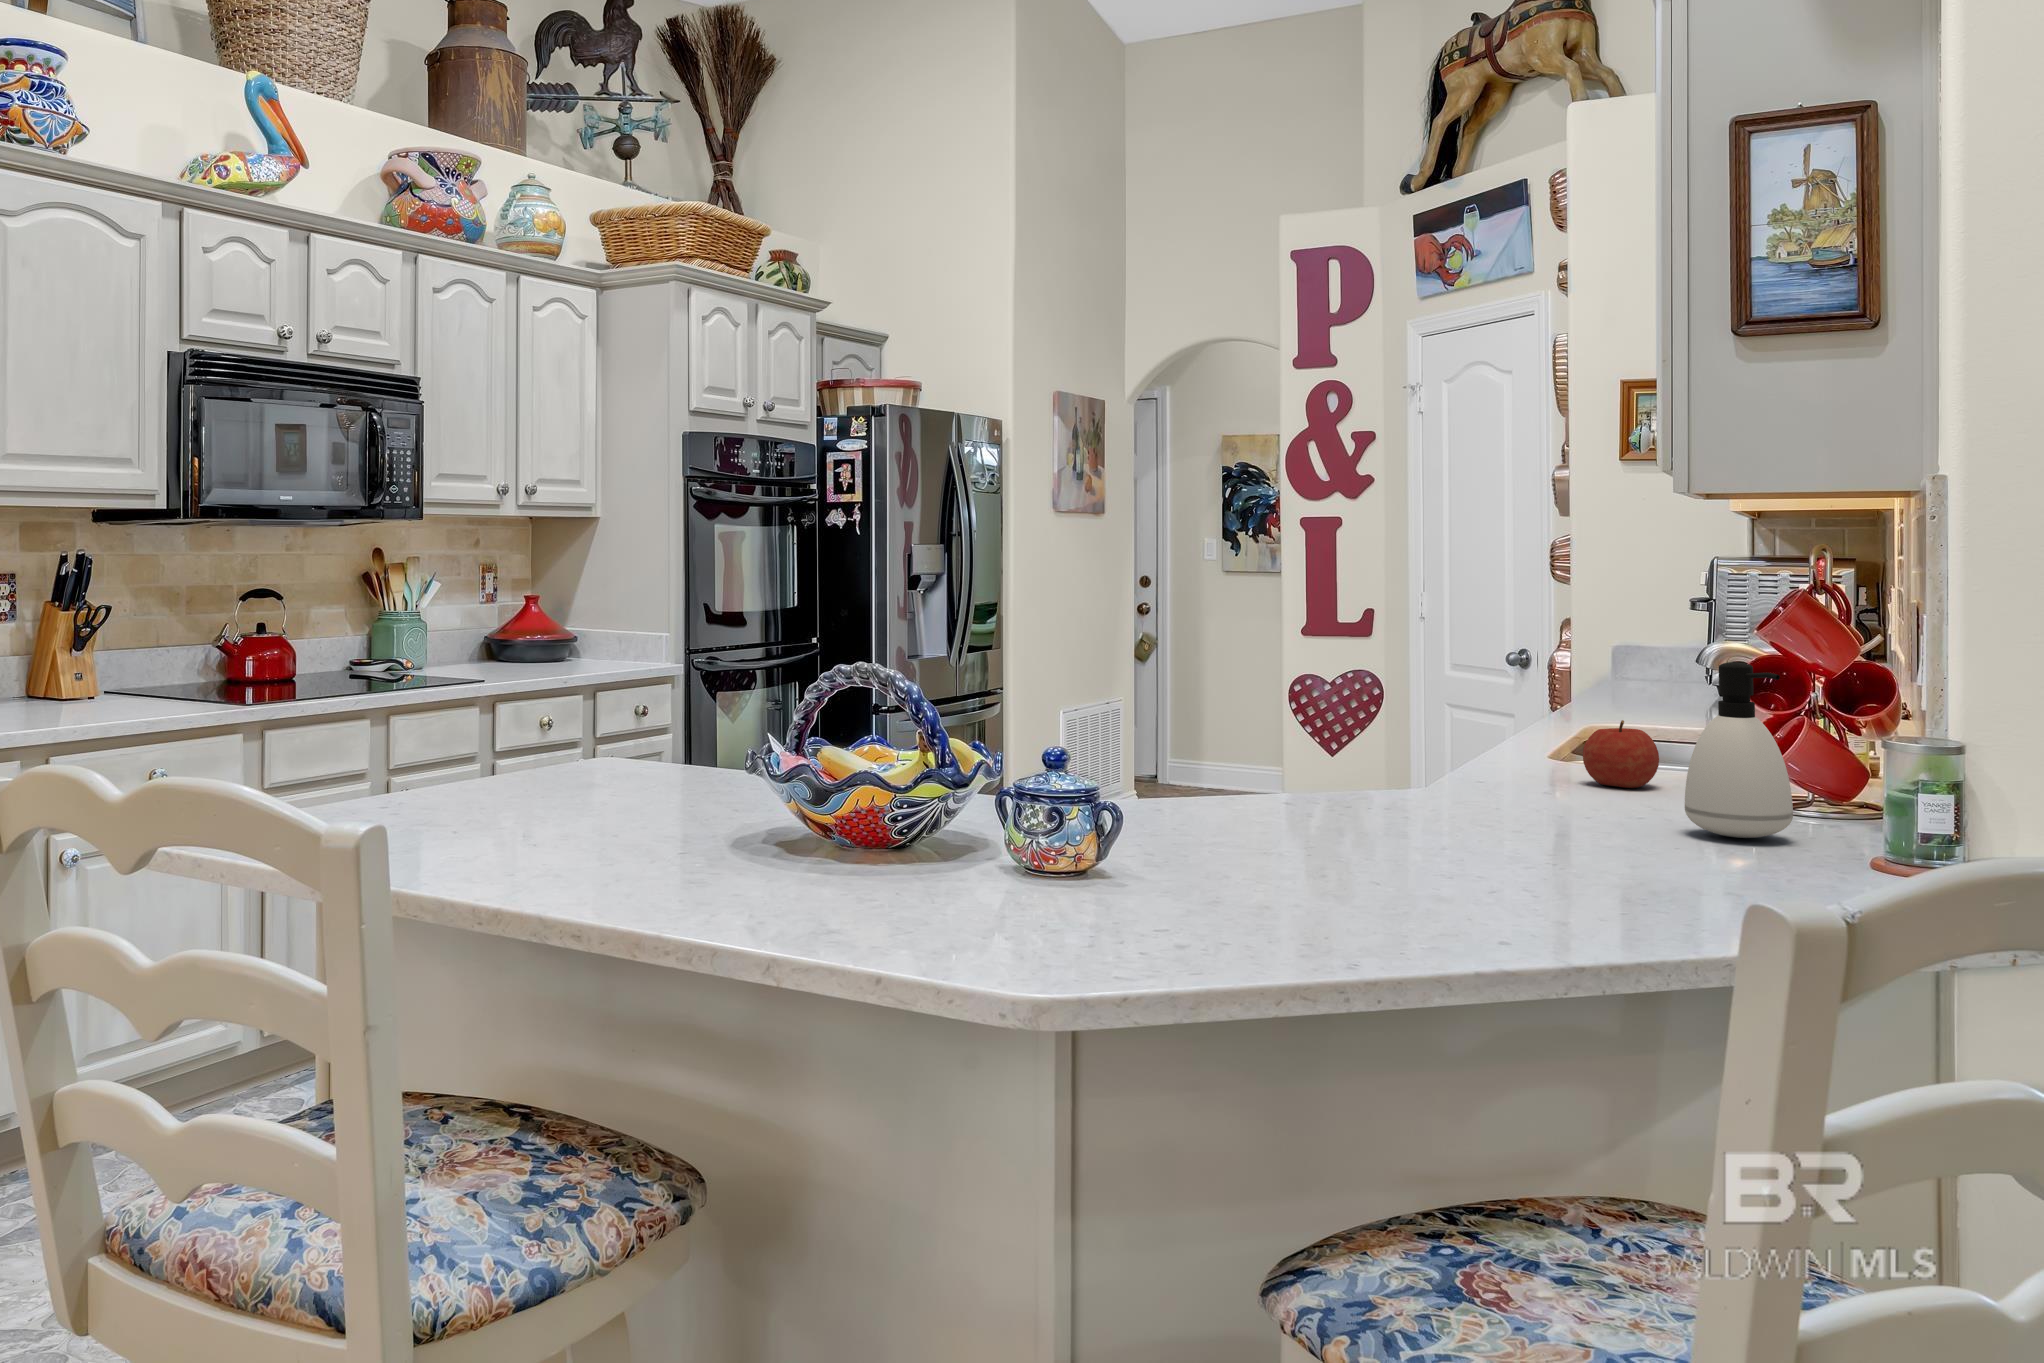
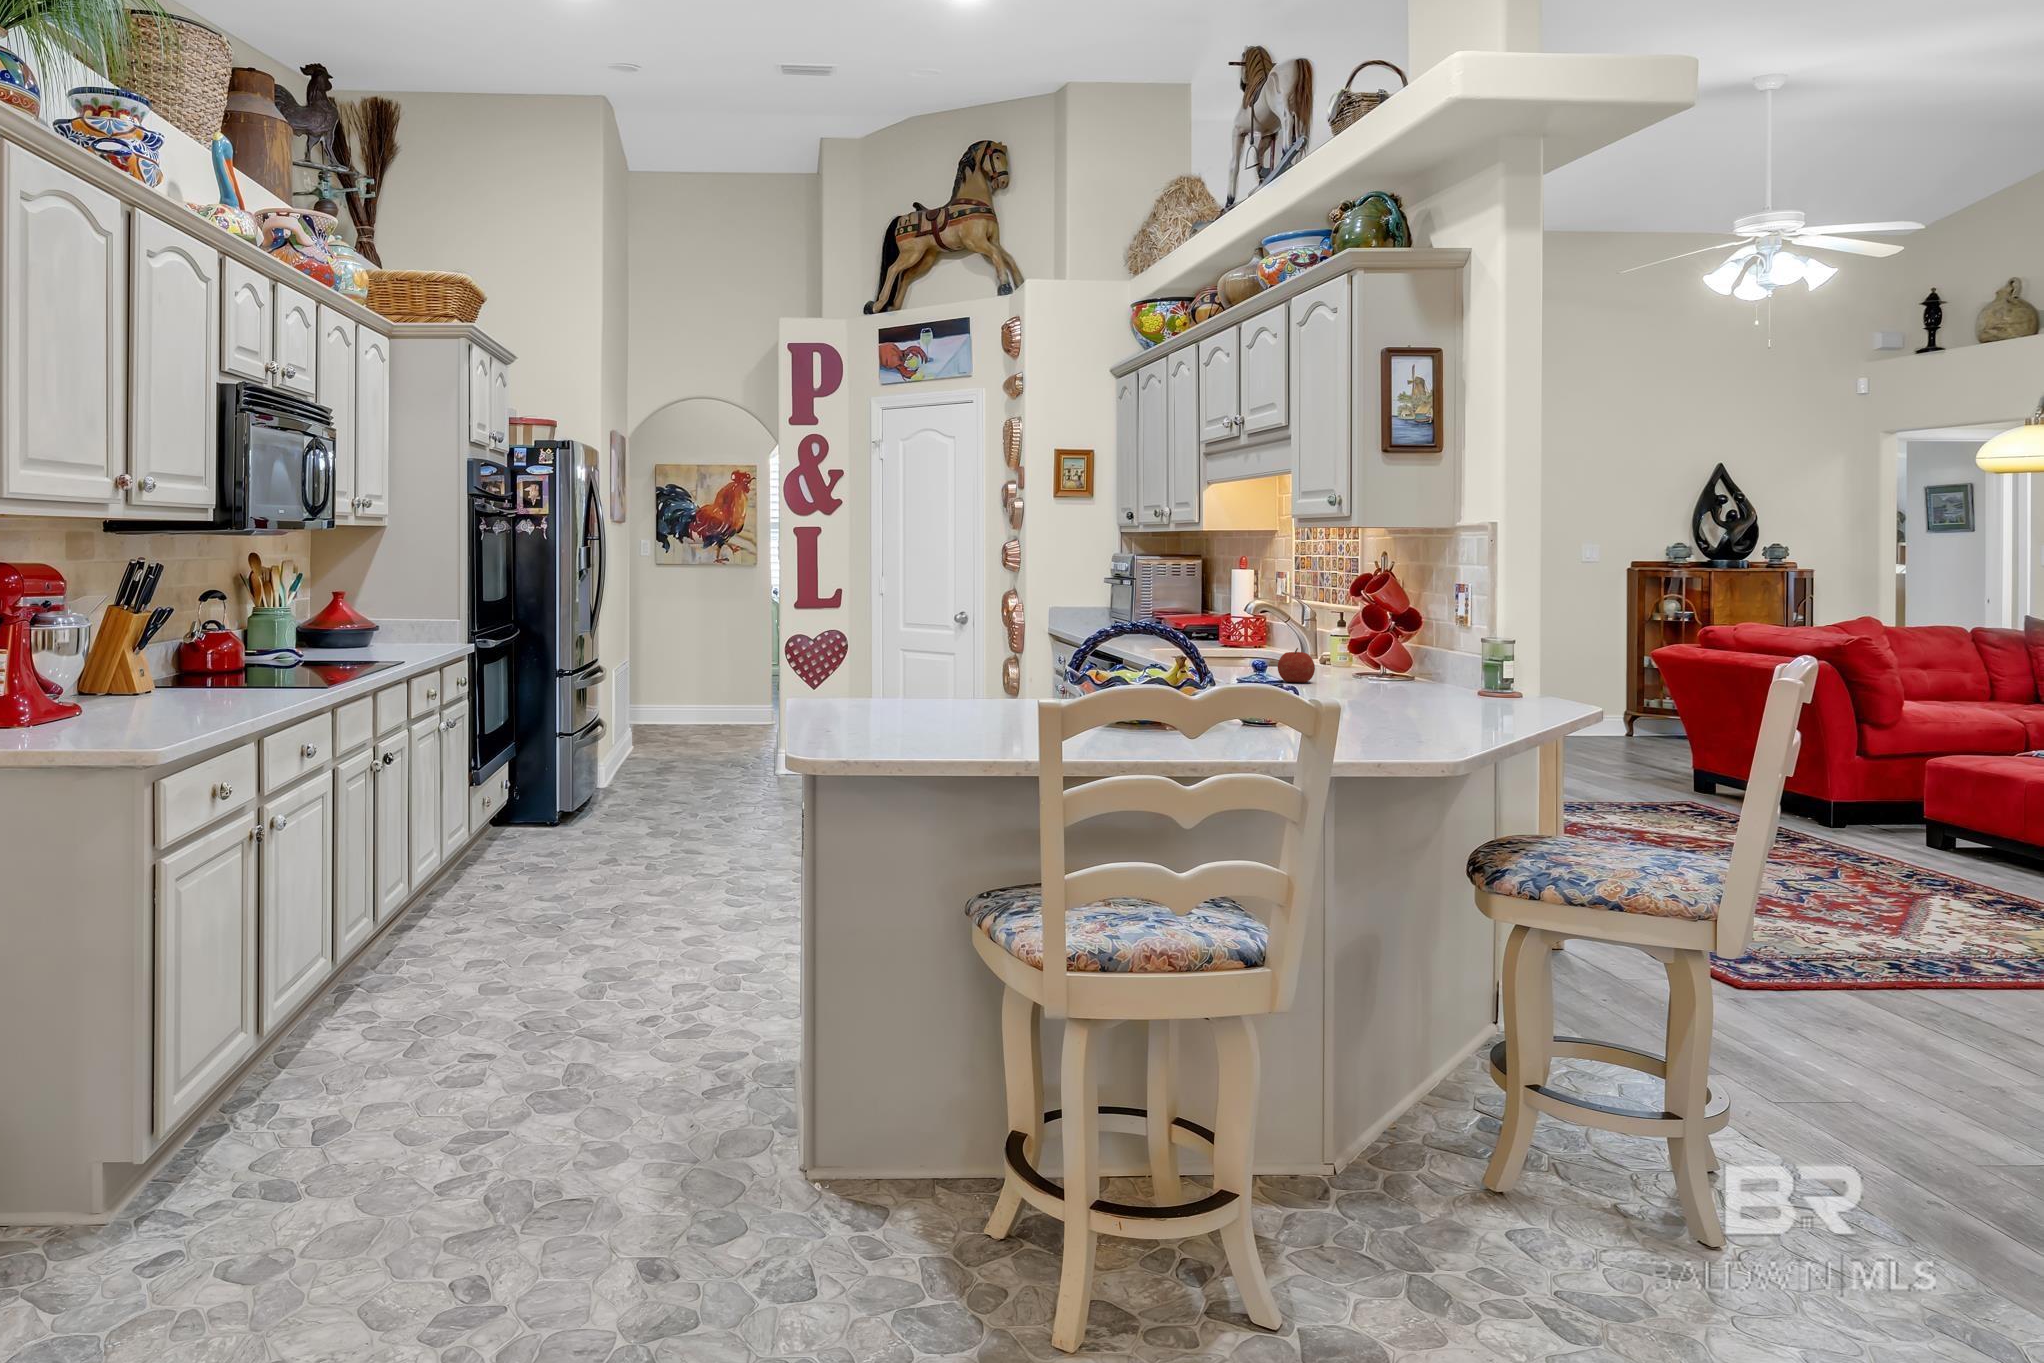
soap dispenser: present [1685,662,1793,838] -> none [1398,615,1448,699]

